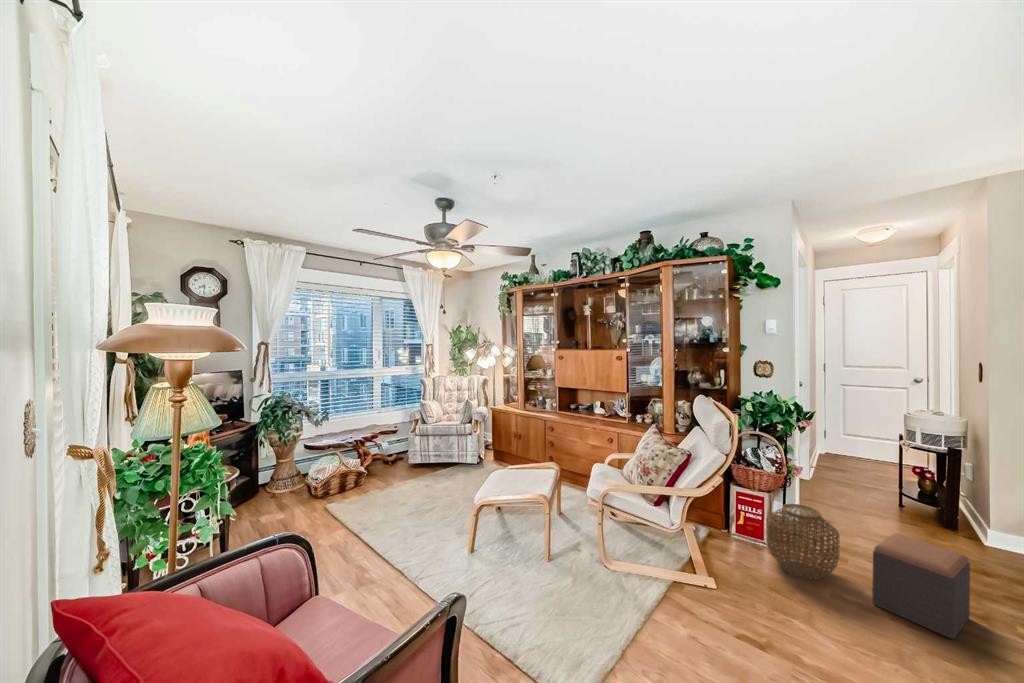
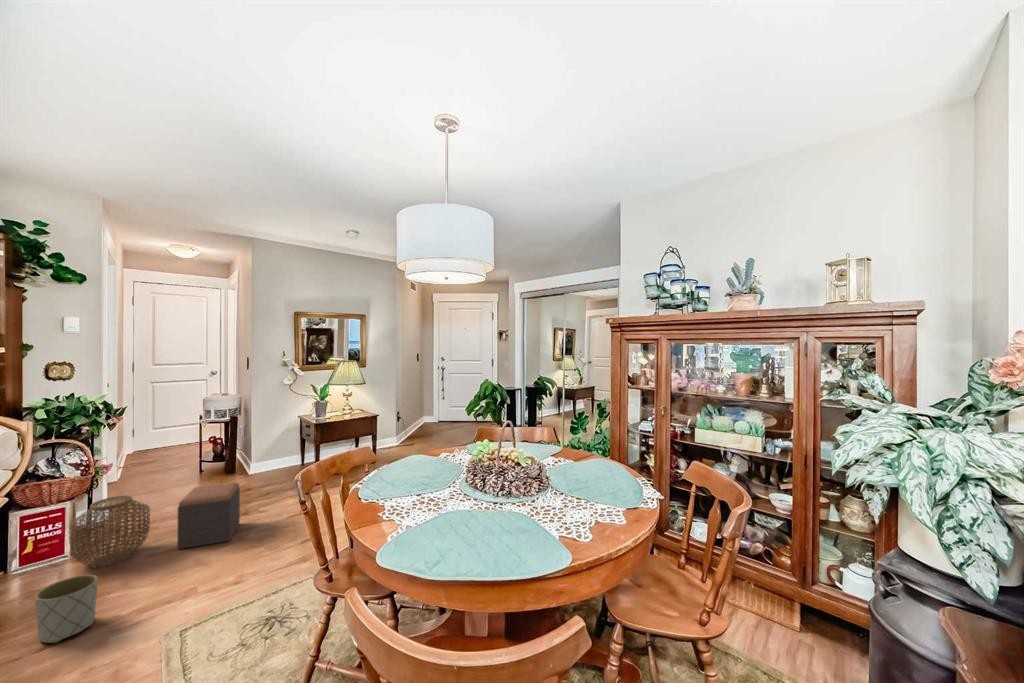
planter: none [736,574,785,641] -> present [35,575,98,643]

